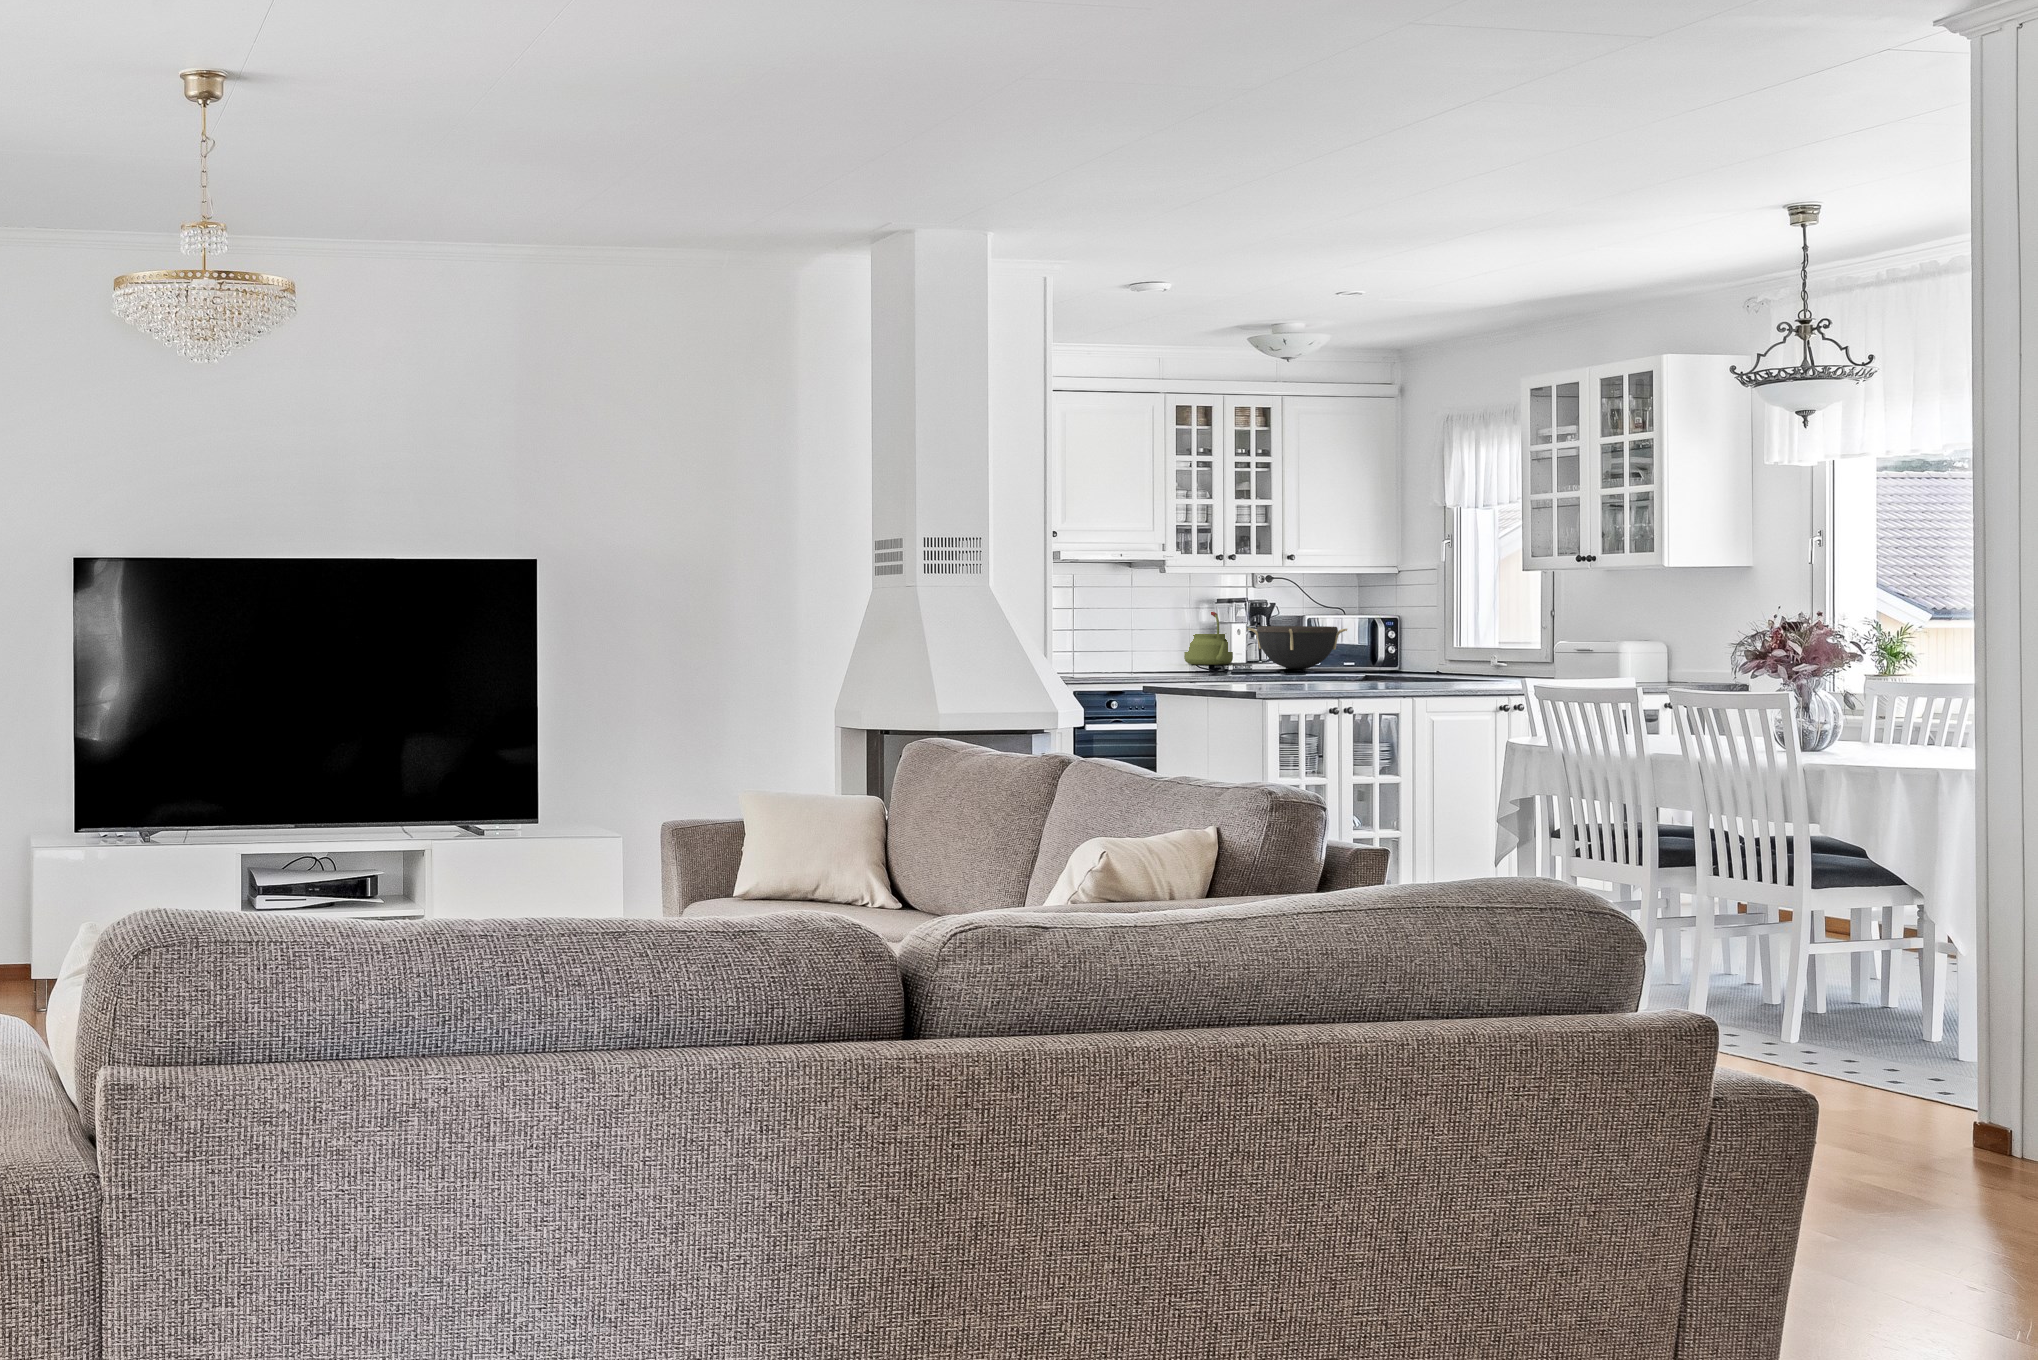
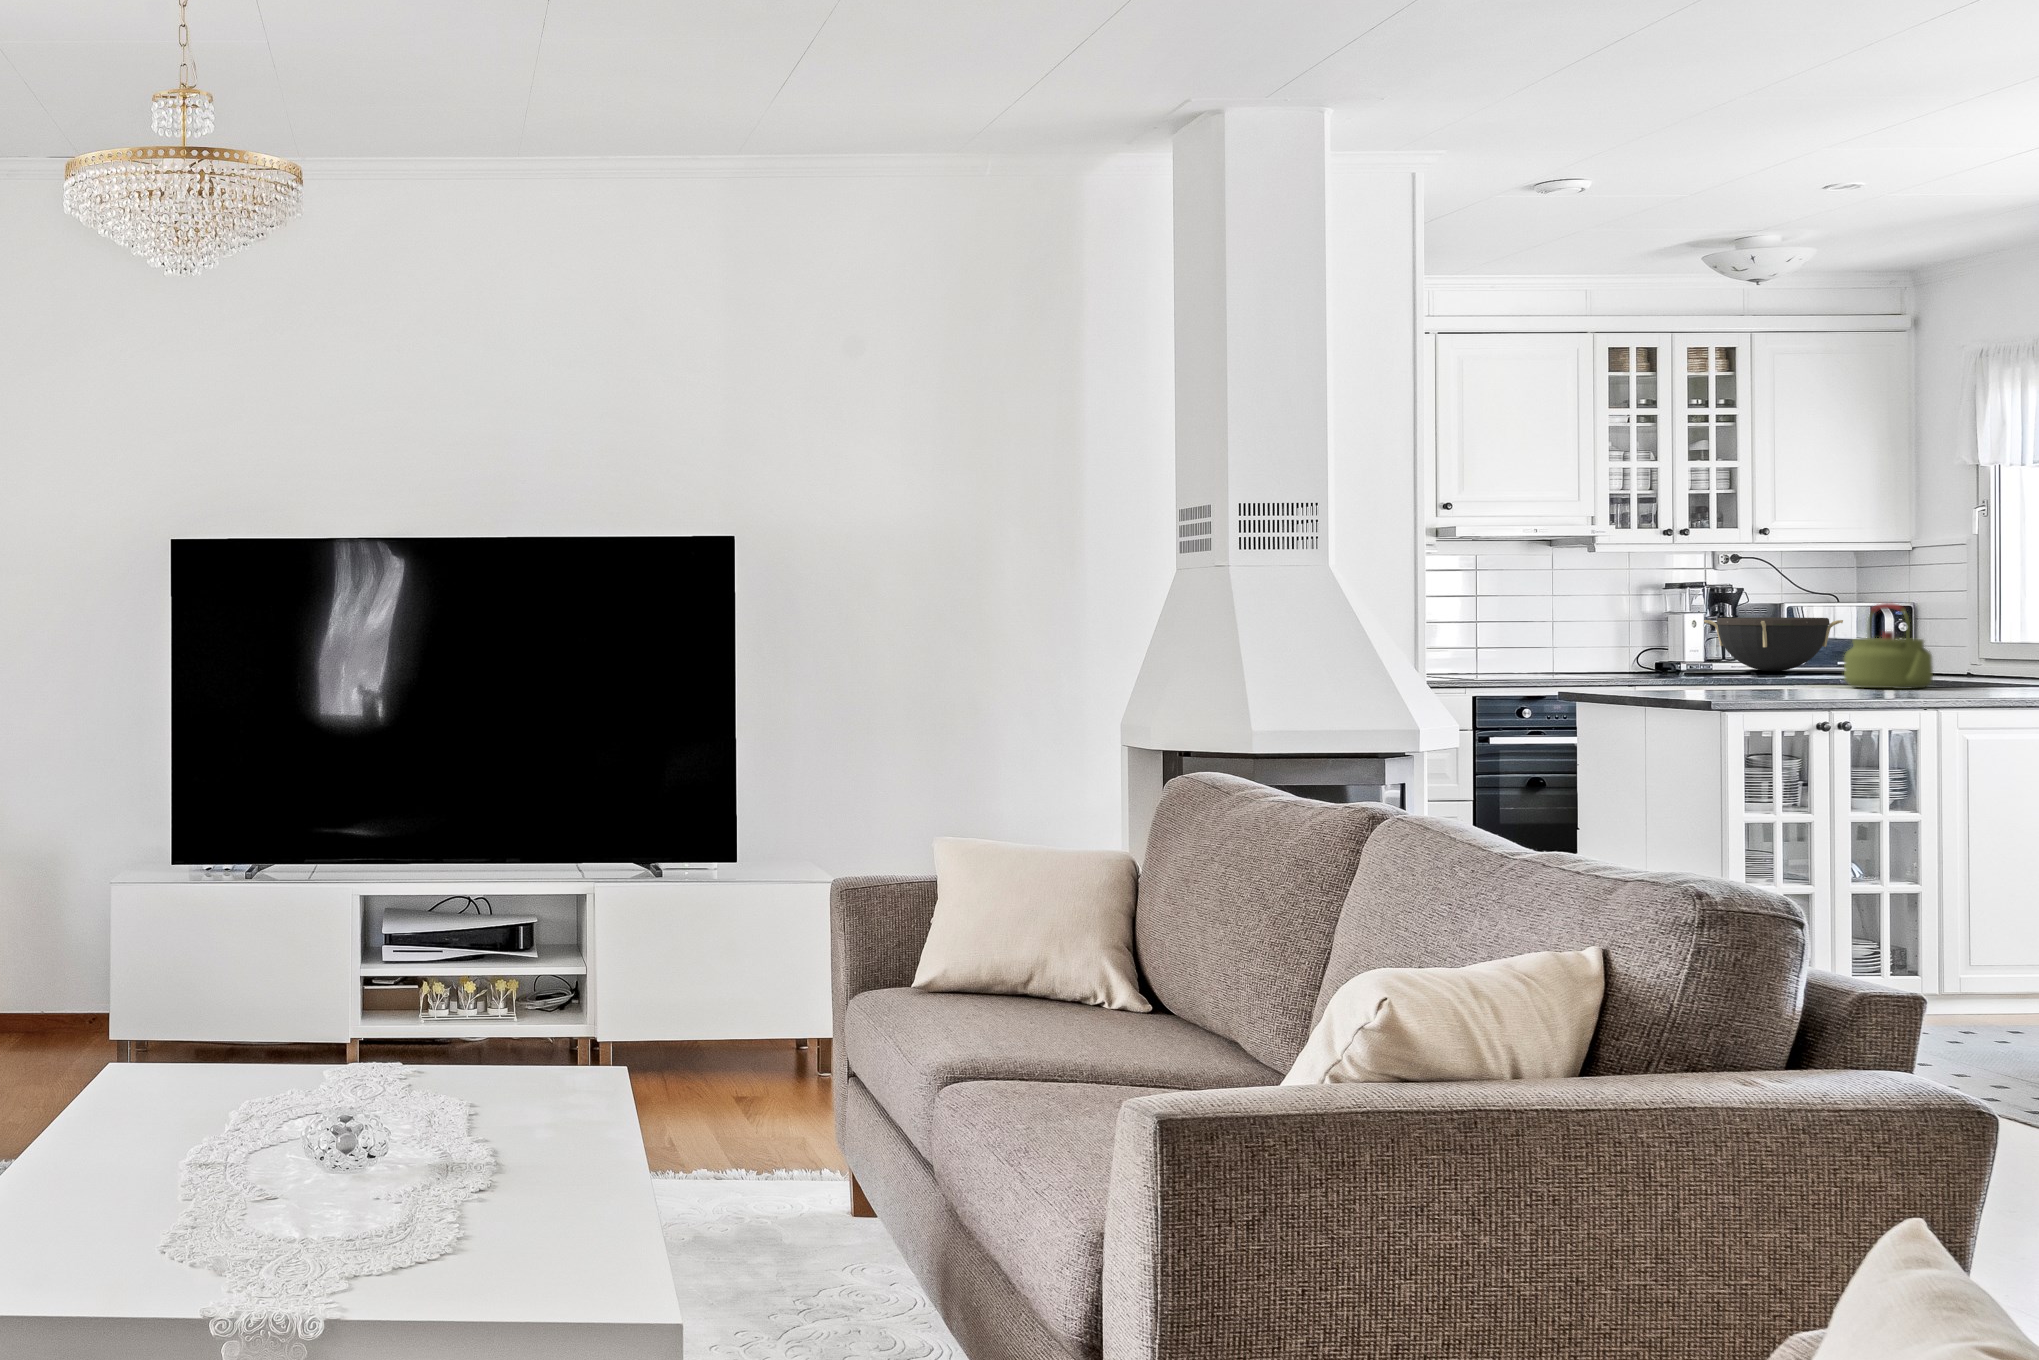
kettle: present [1184,612,1233,665] -> present [1844,603,1933,689]

